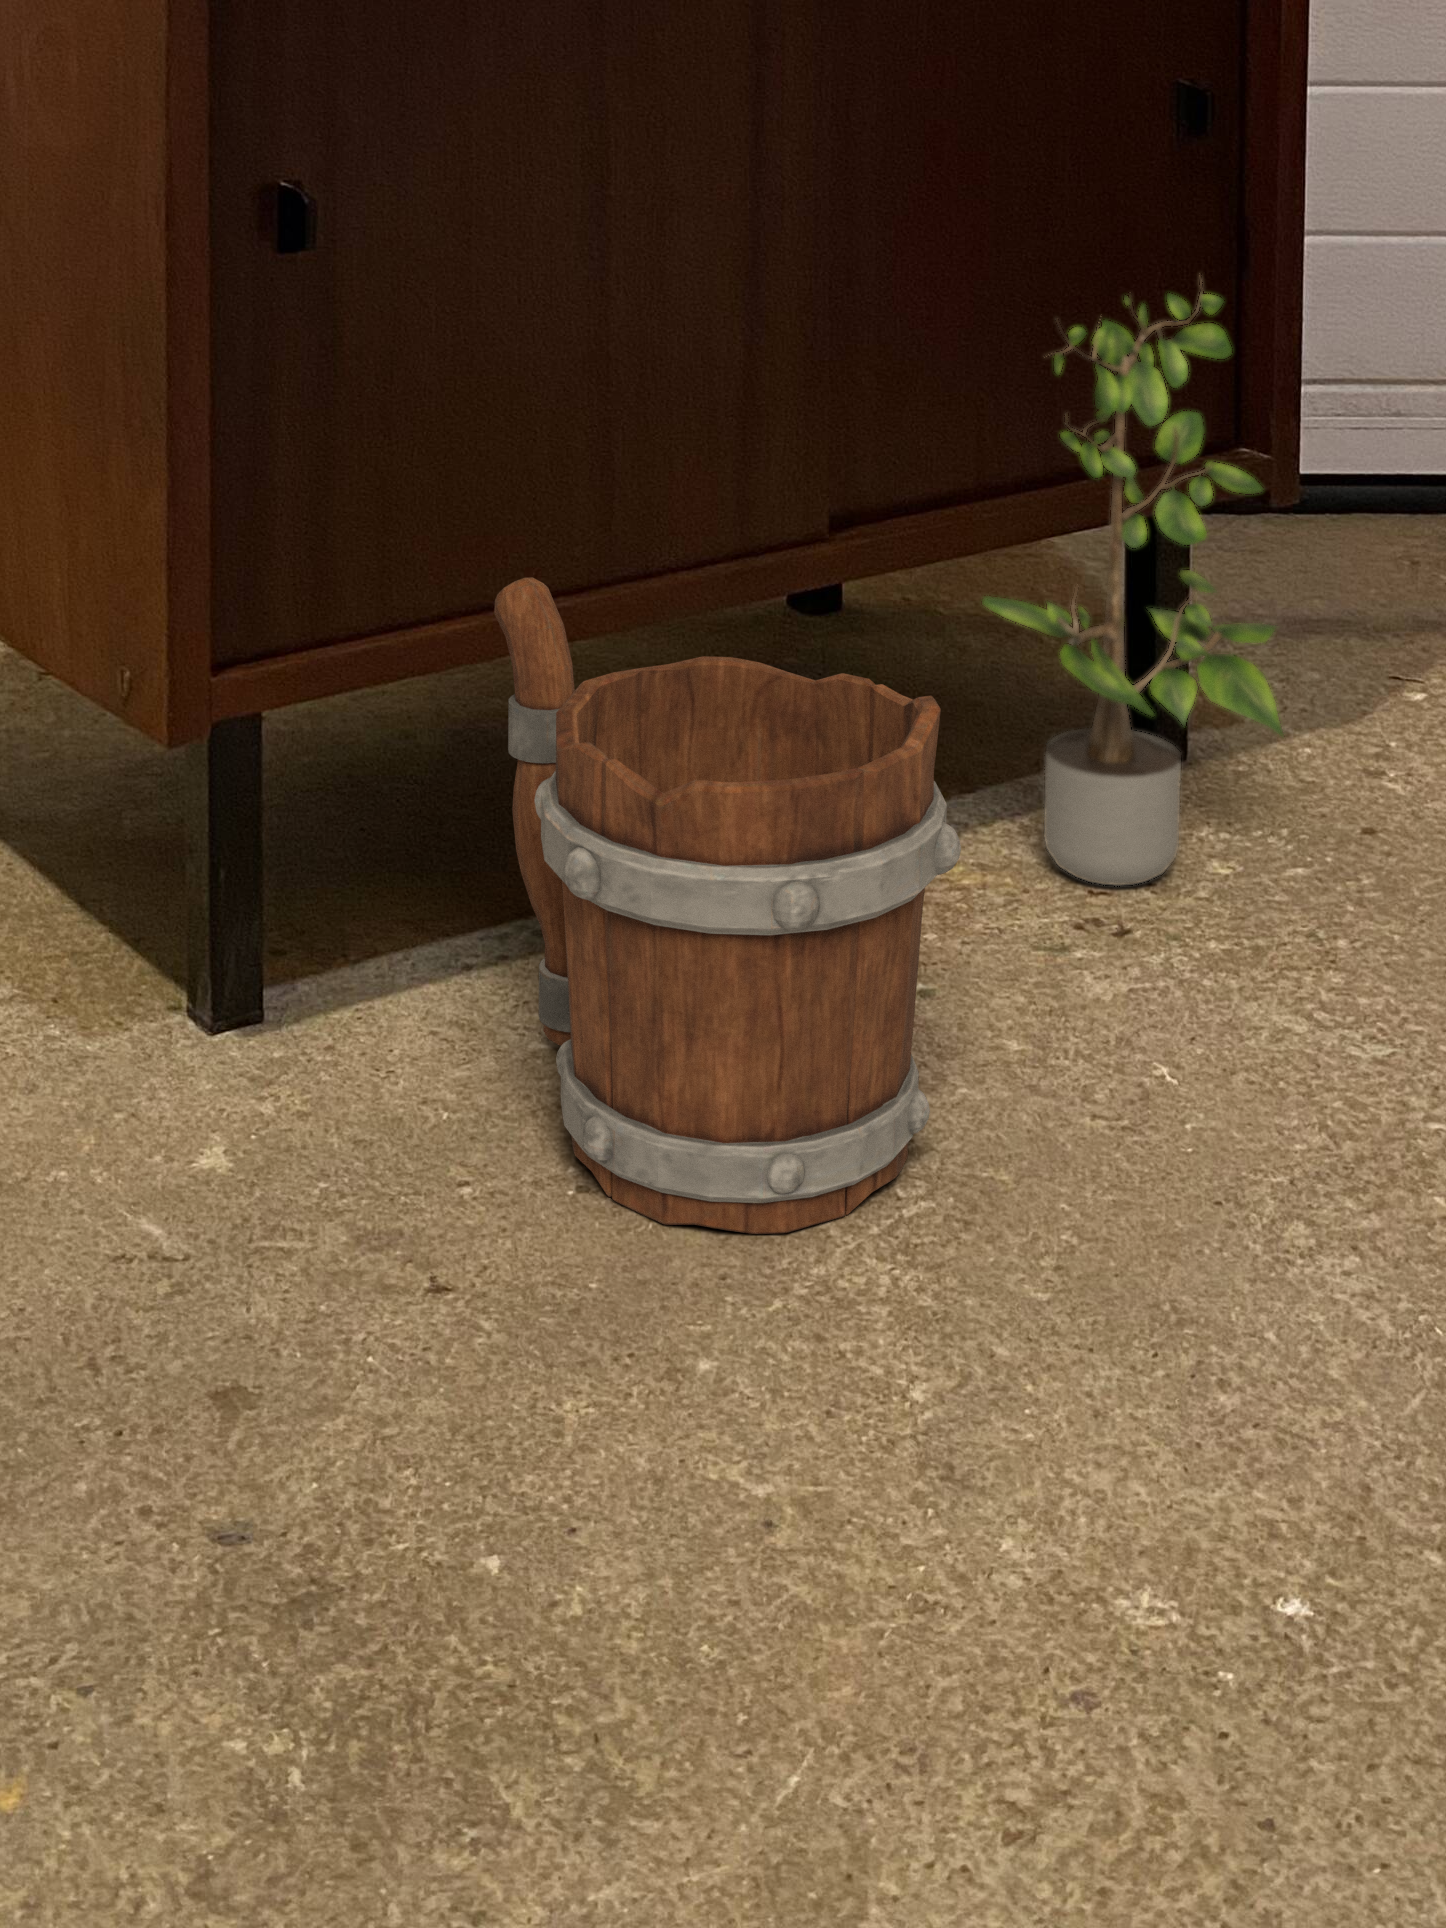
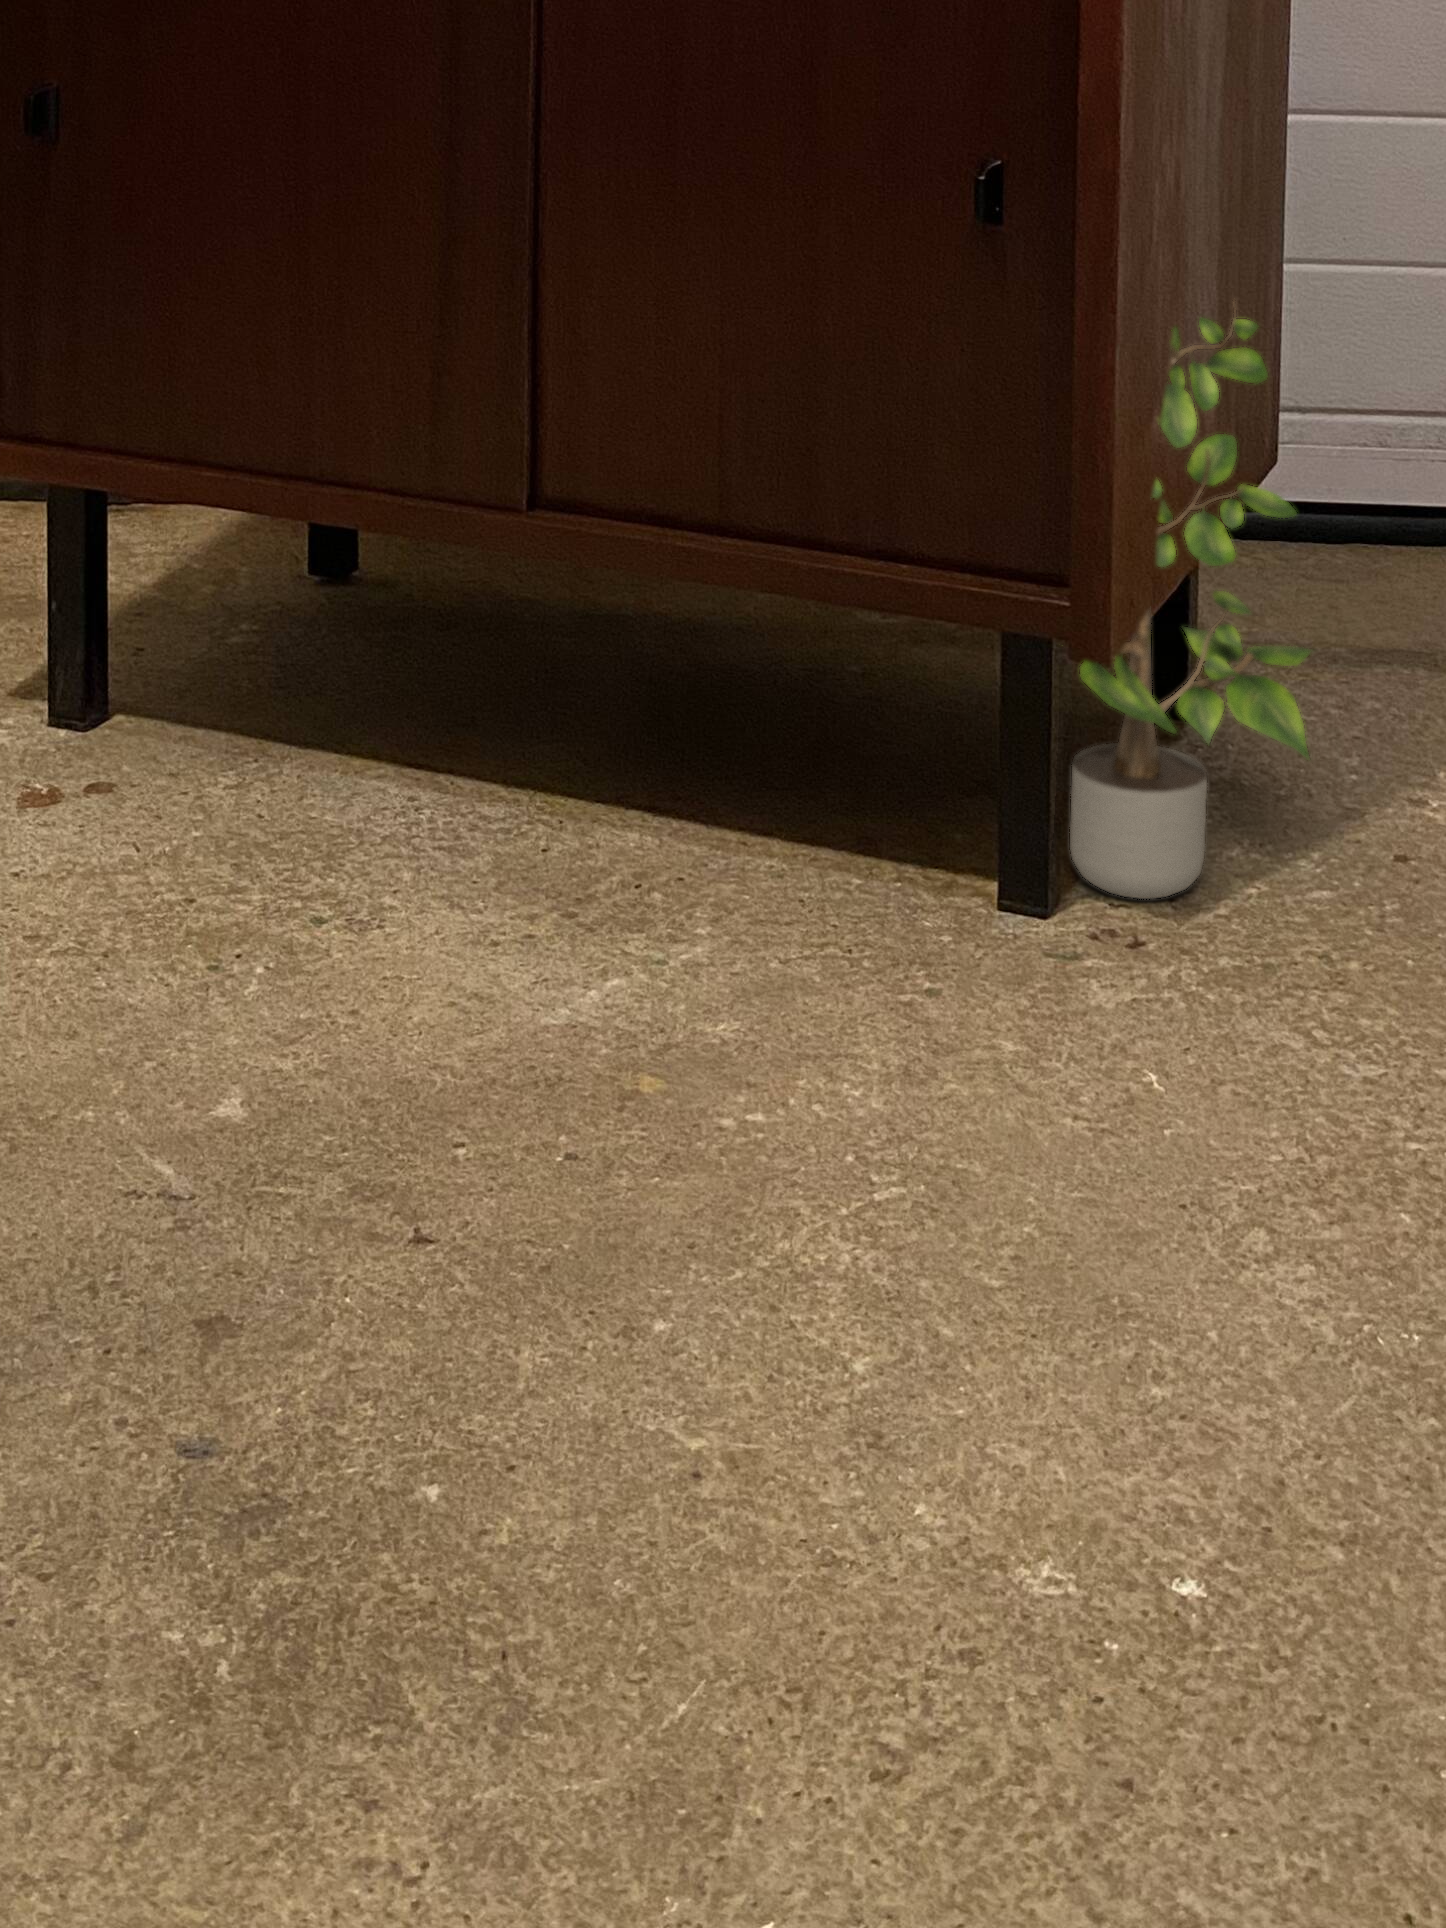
bucket: present [494,577,961,1234] -> none [513,575,937,1210]

